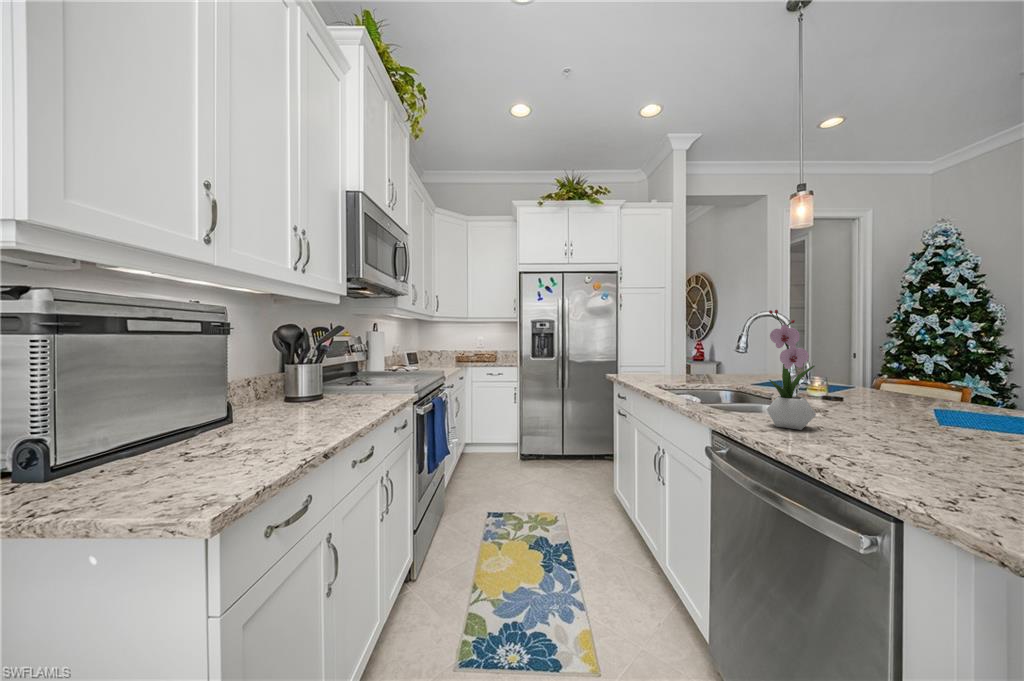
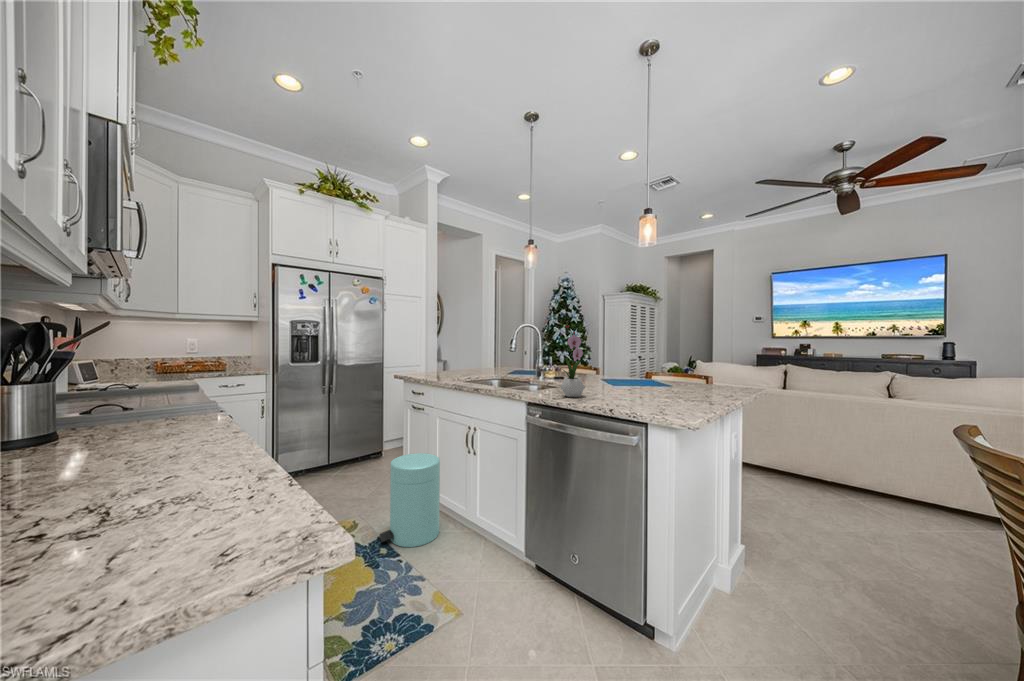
trash can: none [564,464,631,572] -> present [380,453,440,547]

